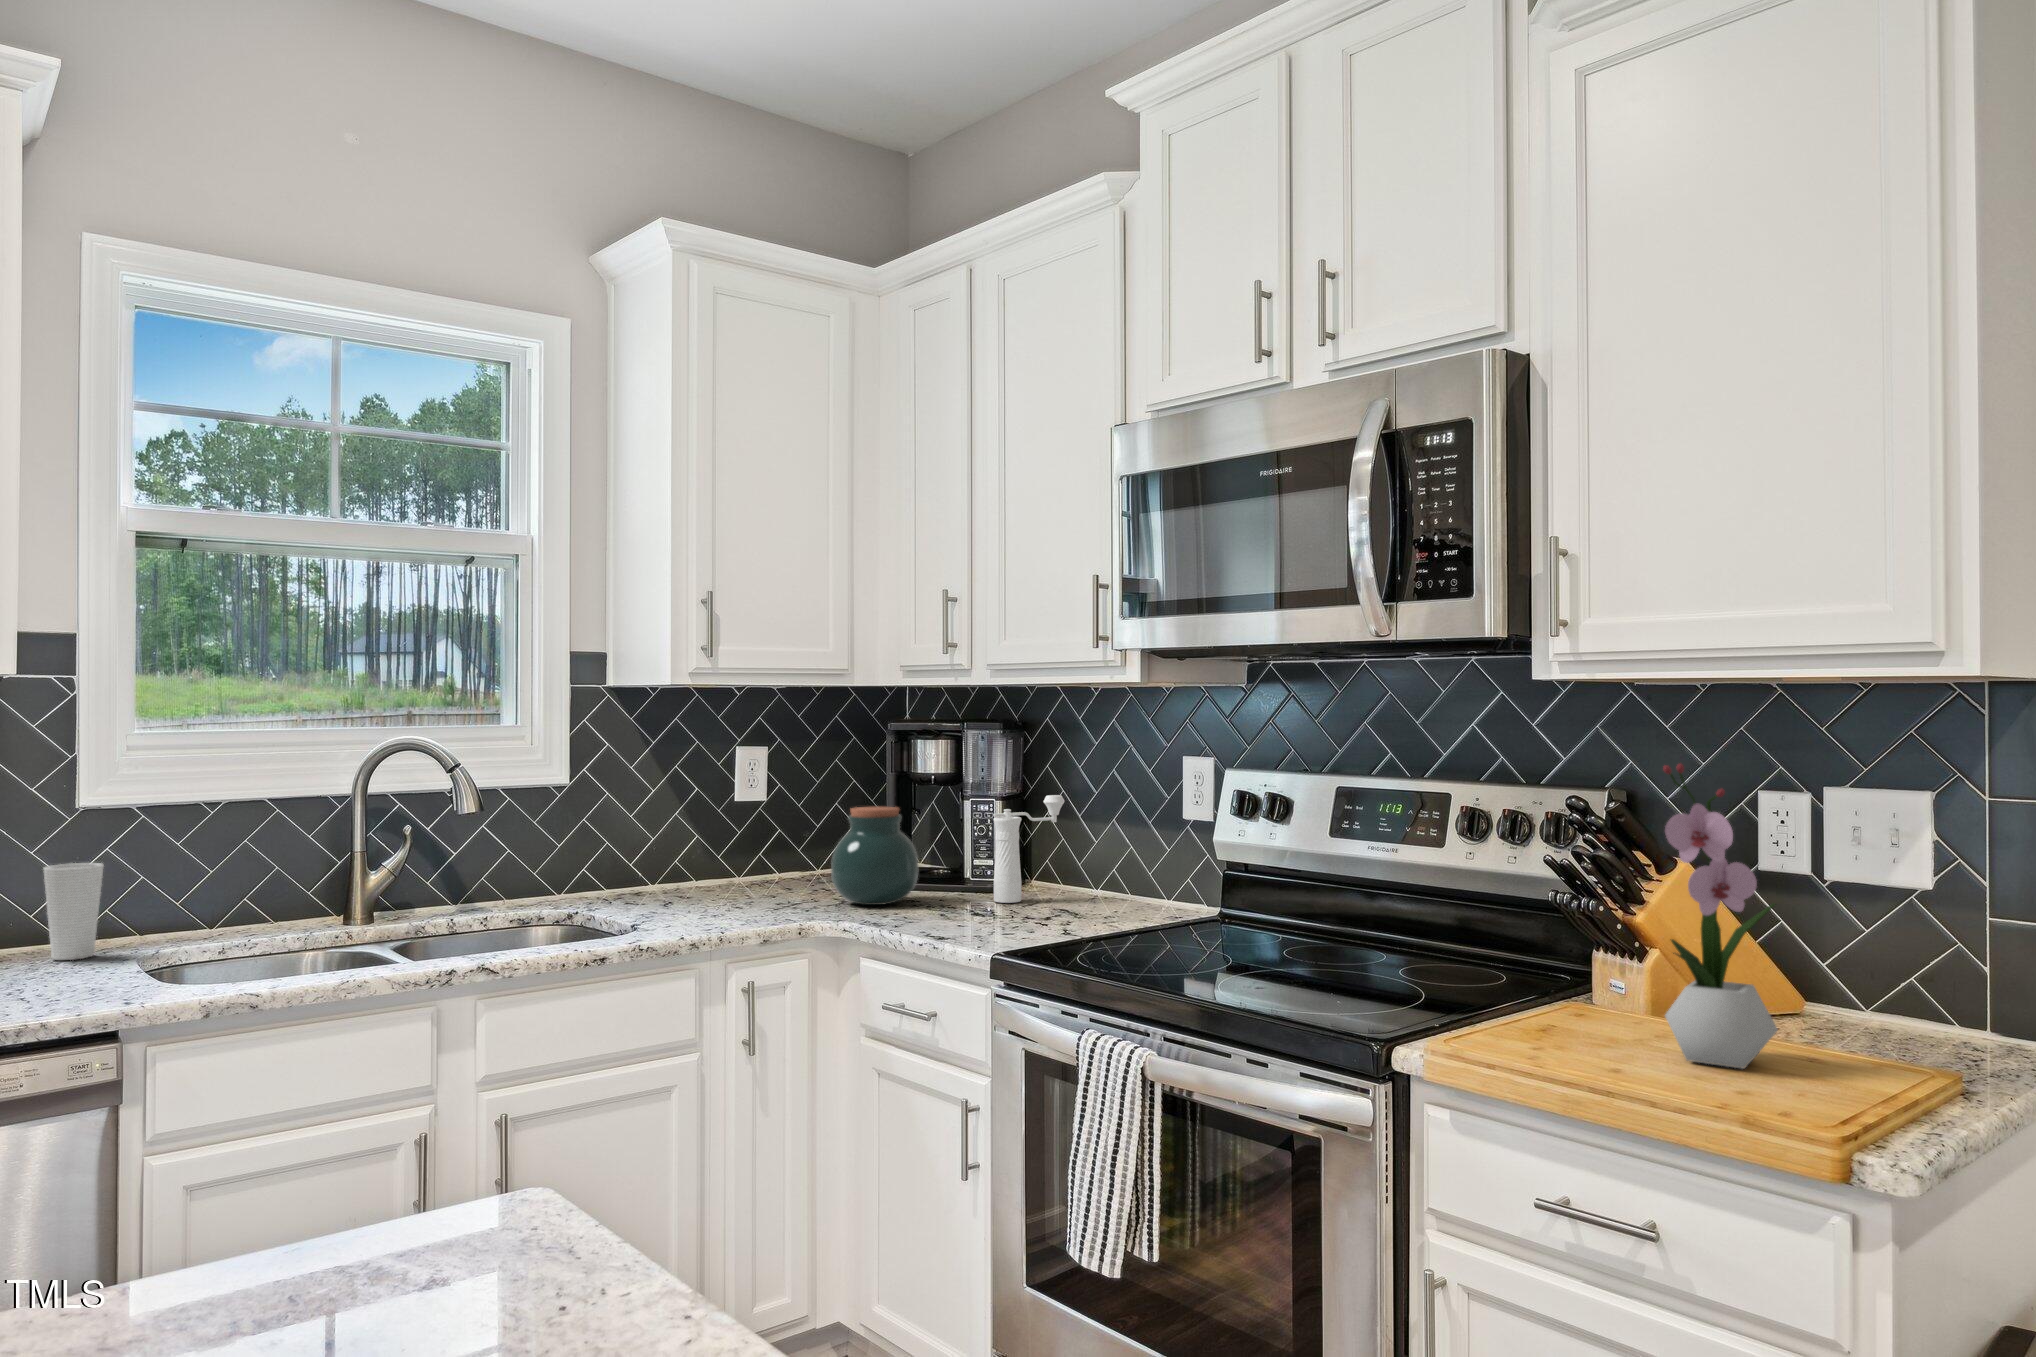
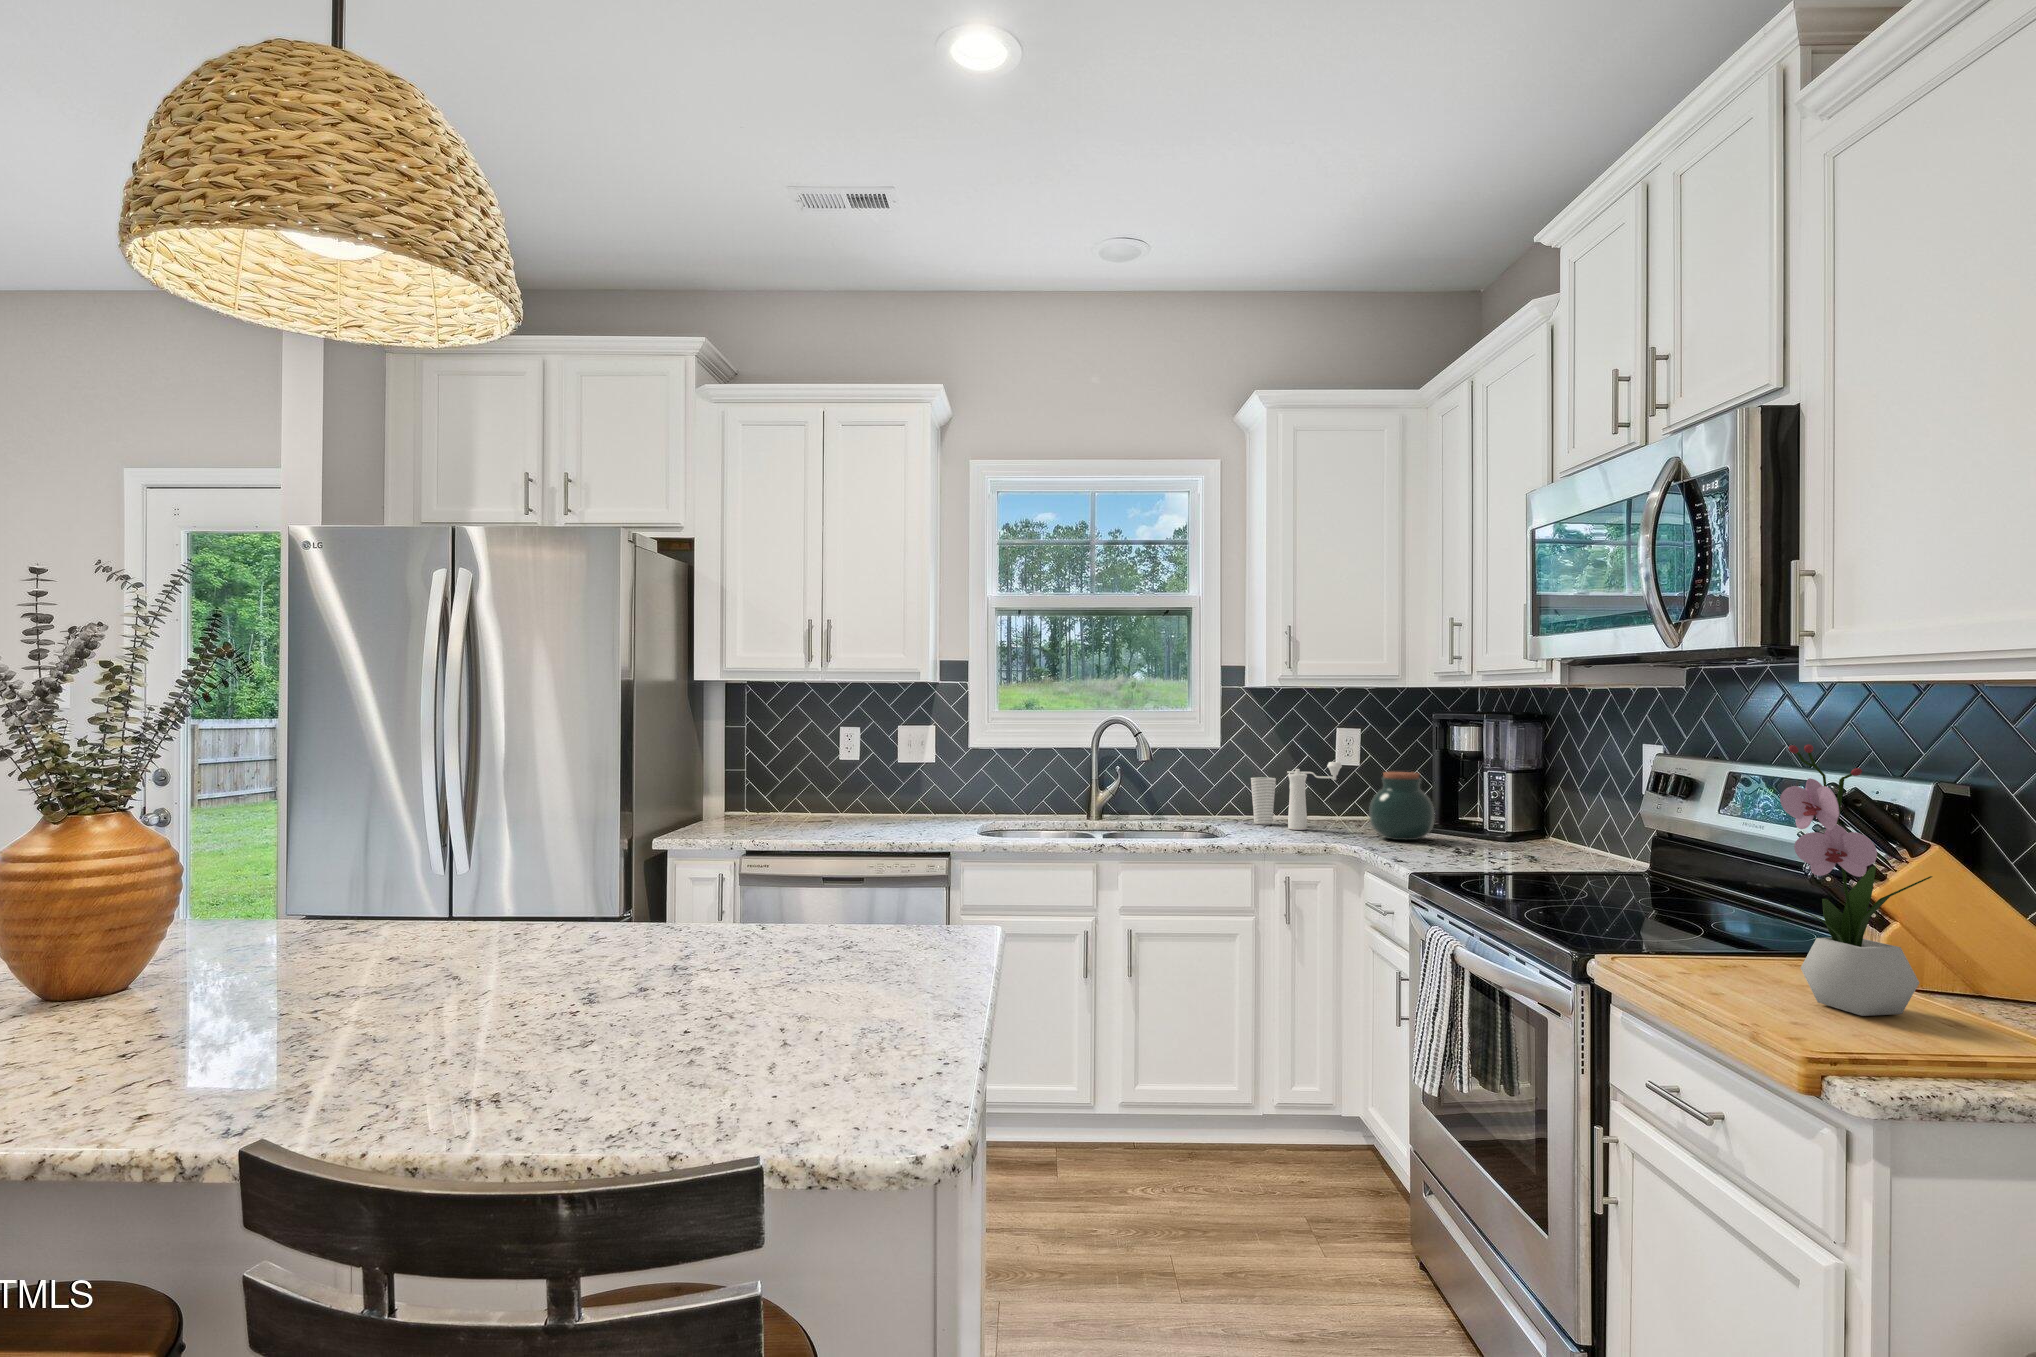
pepper mill: present [993,795,1065,903] -> present [1287,762,1342,830]
cup: present [44,863,104,960] -> present [1251,777,1276,825]

